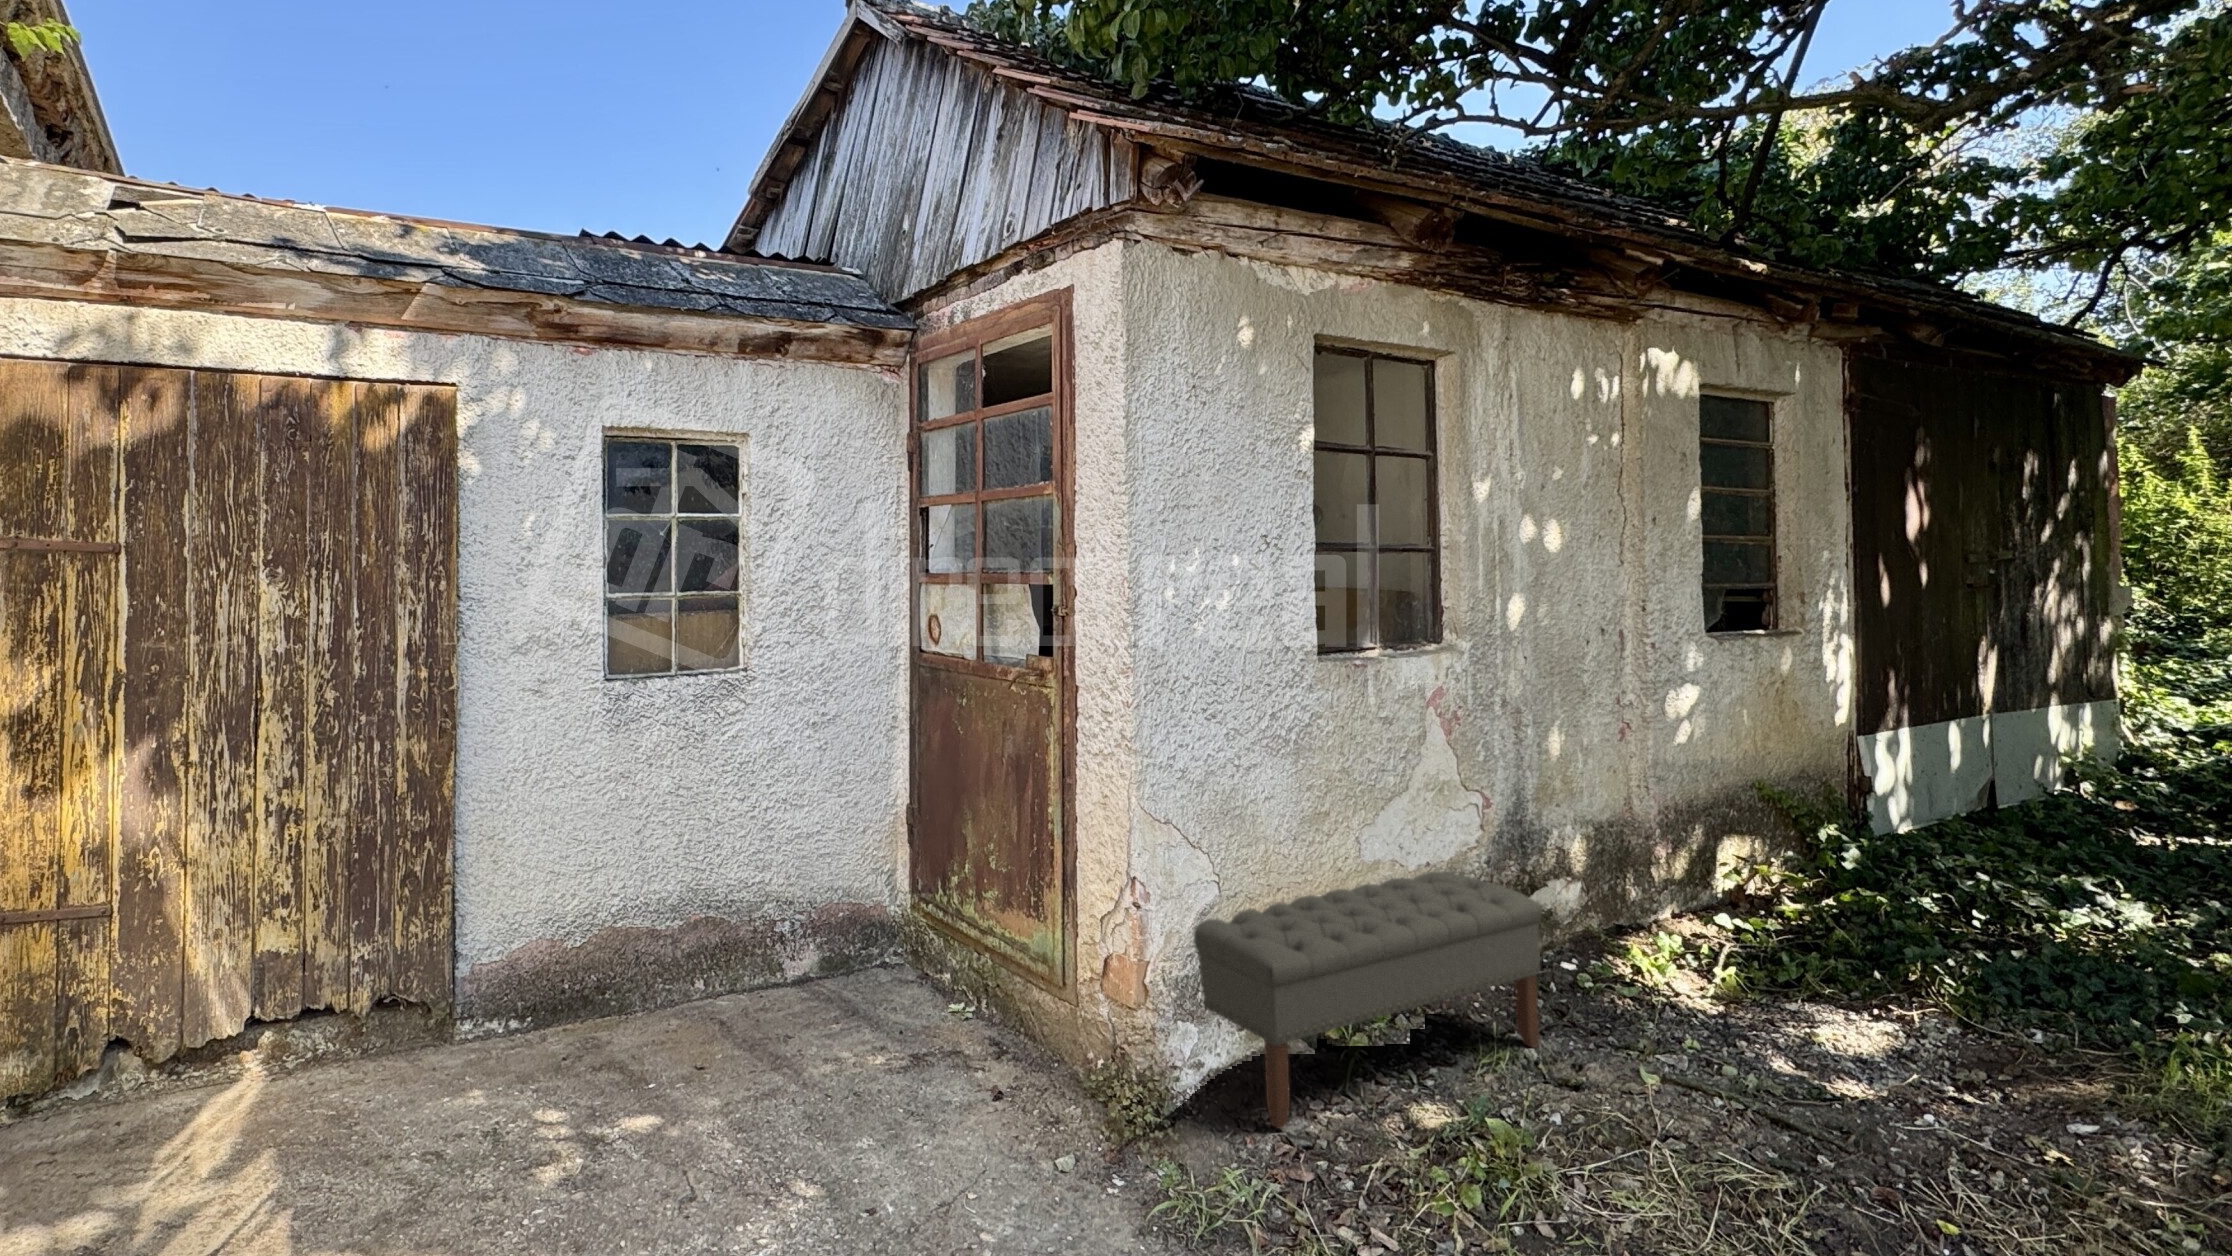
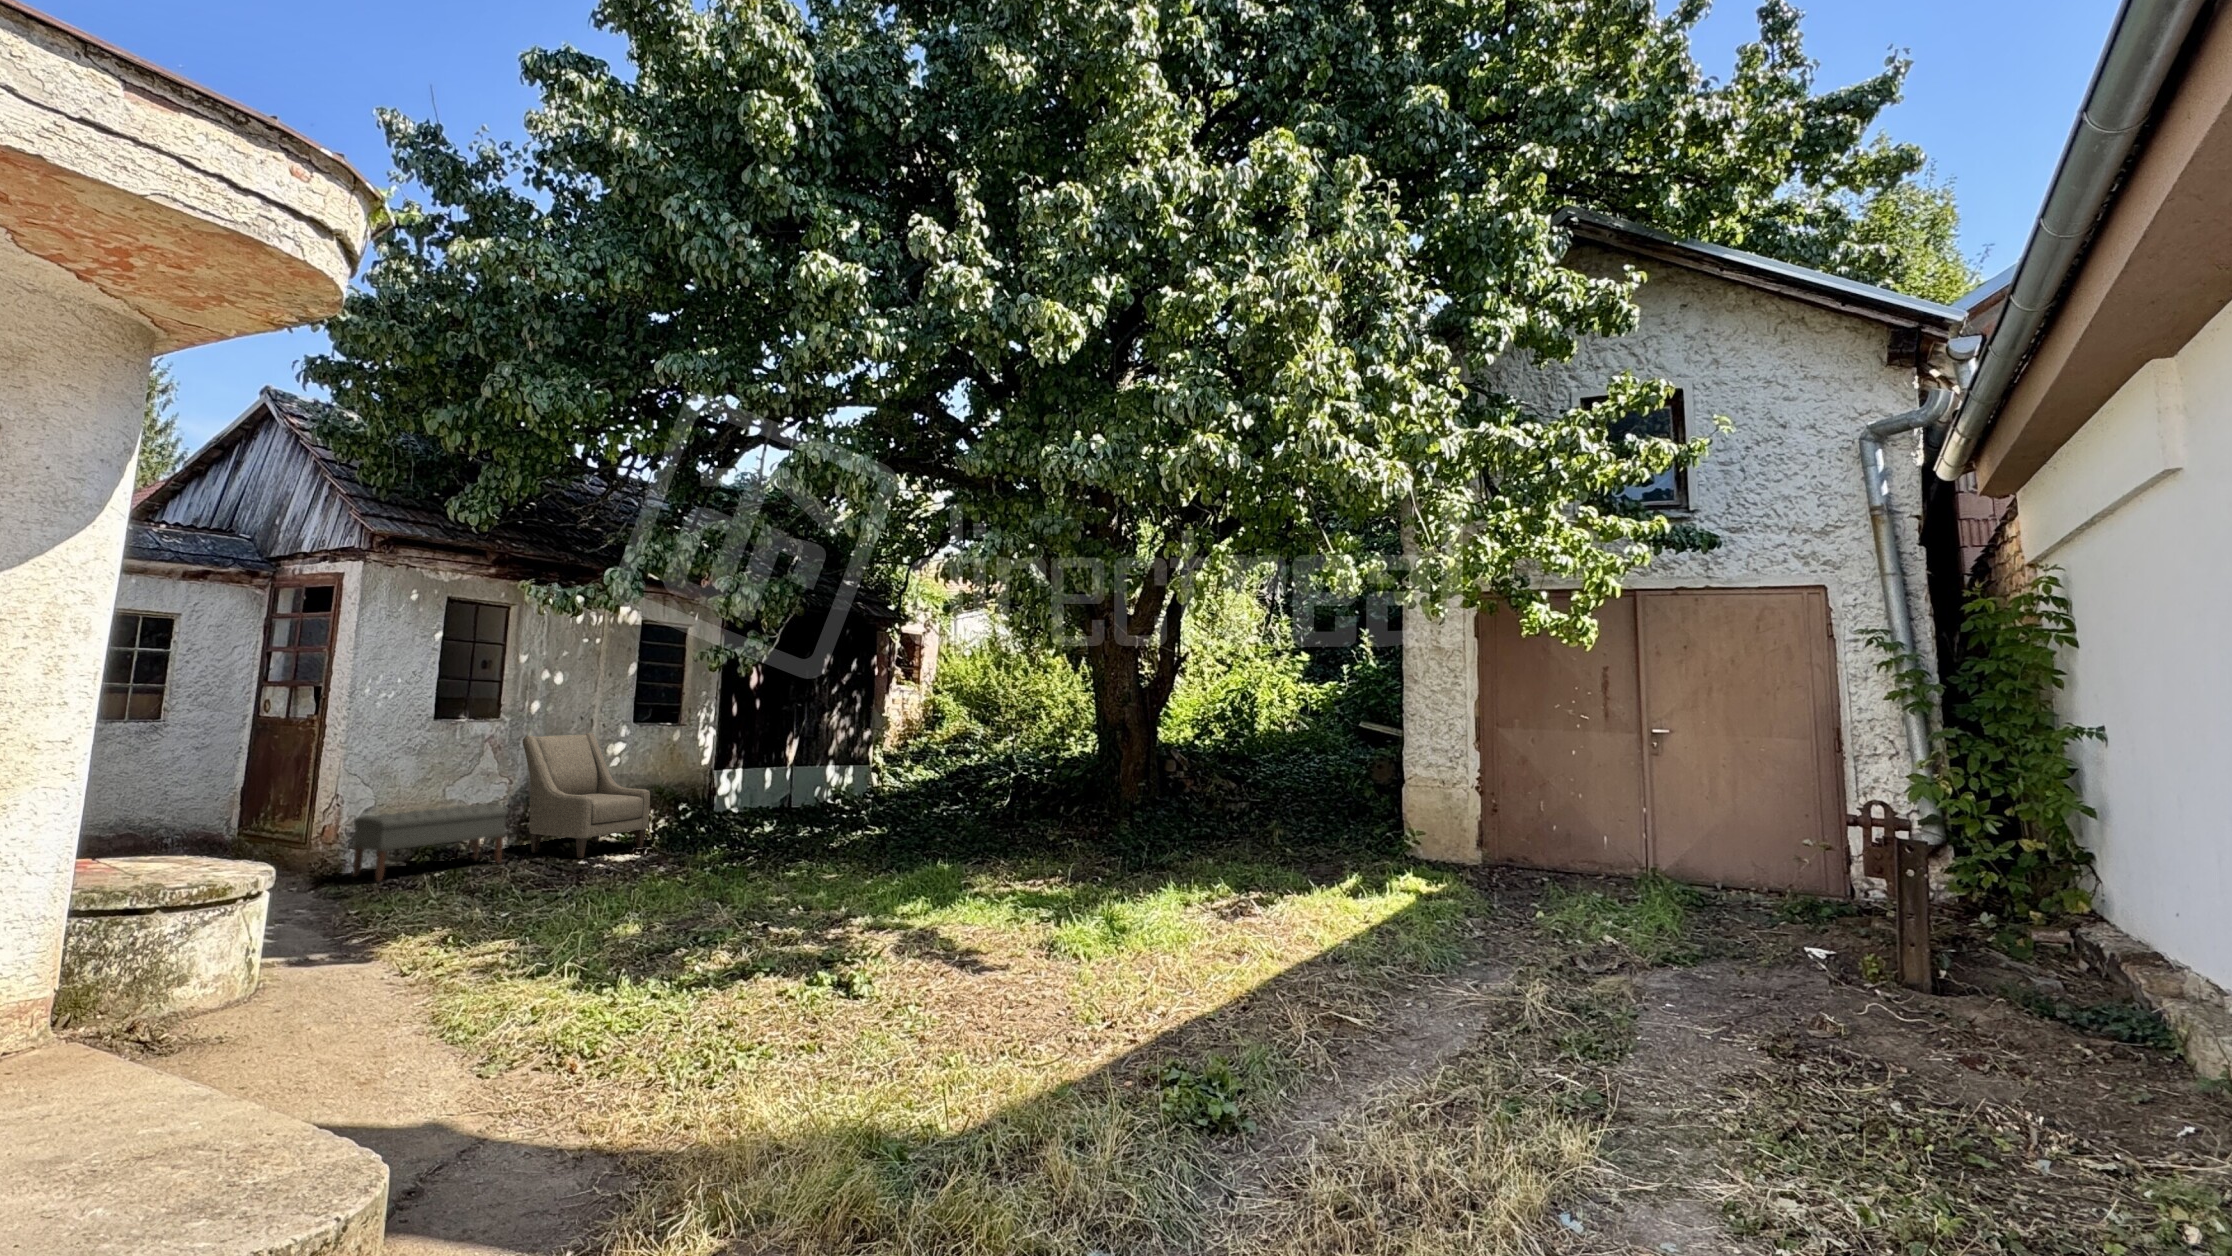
chair: none [1508,667,1903,1058] -> present [523,733,650,858]

